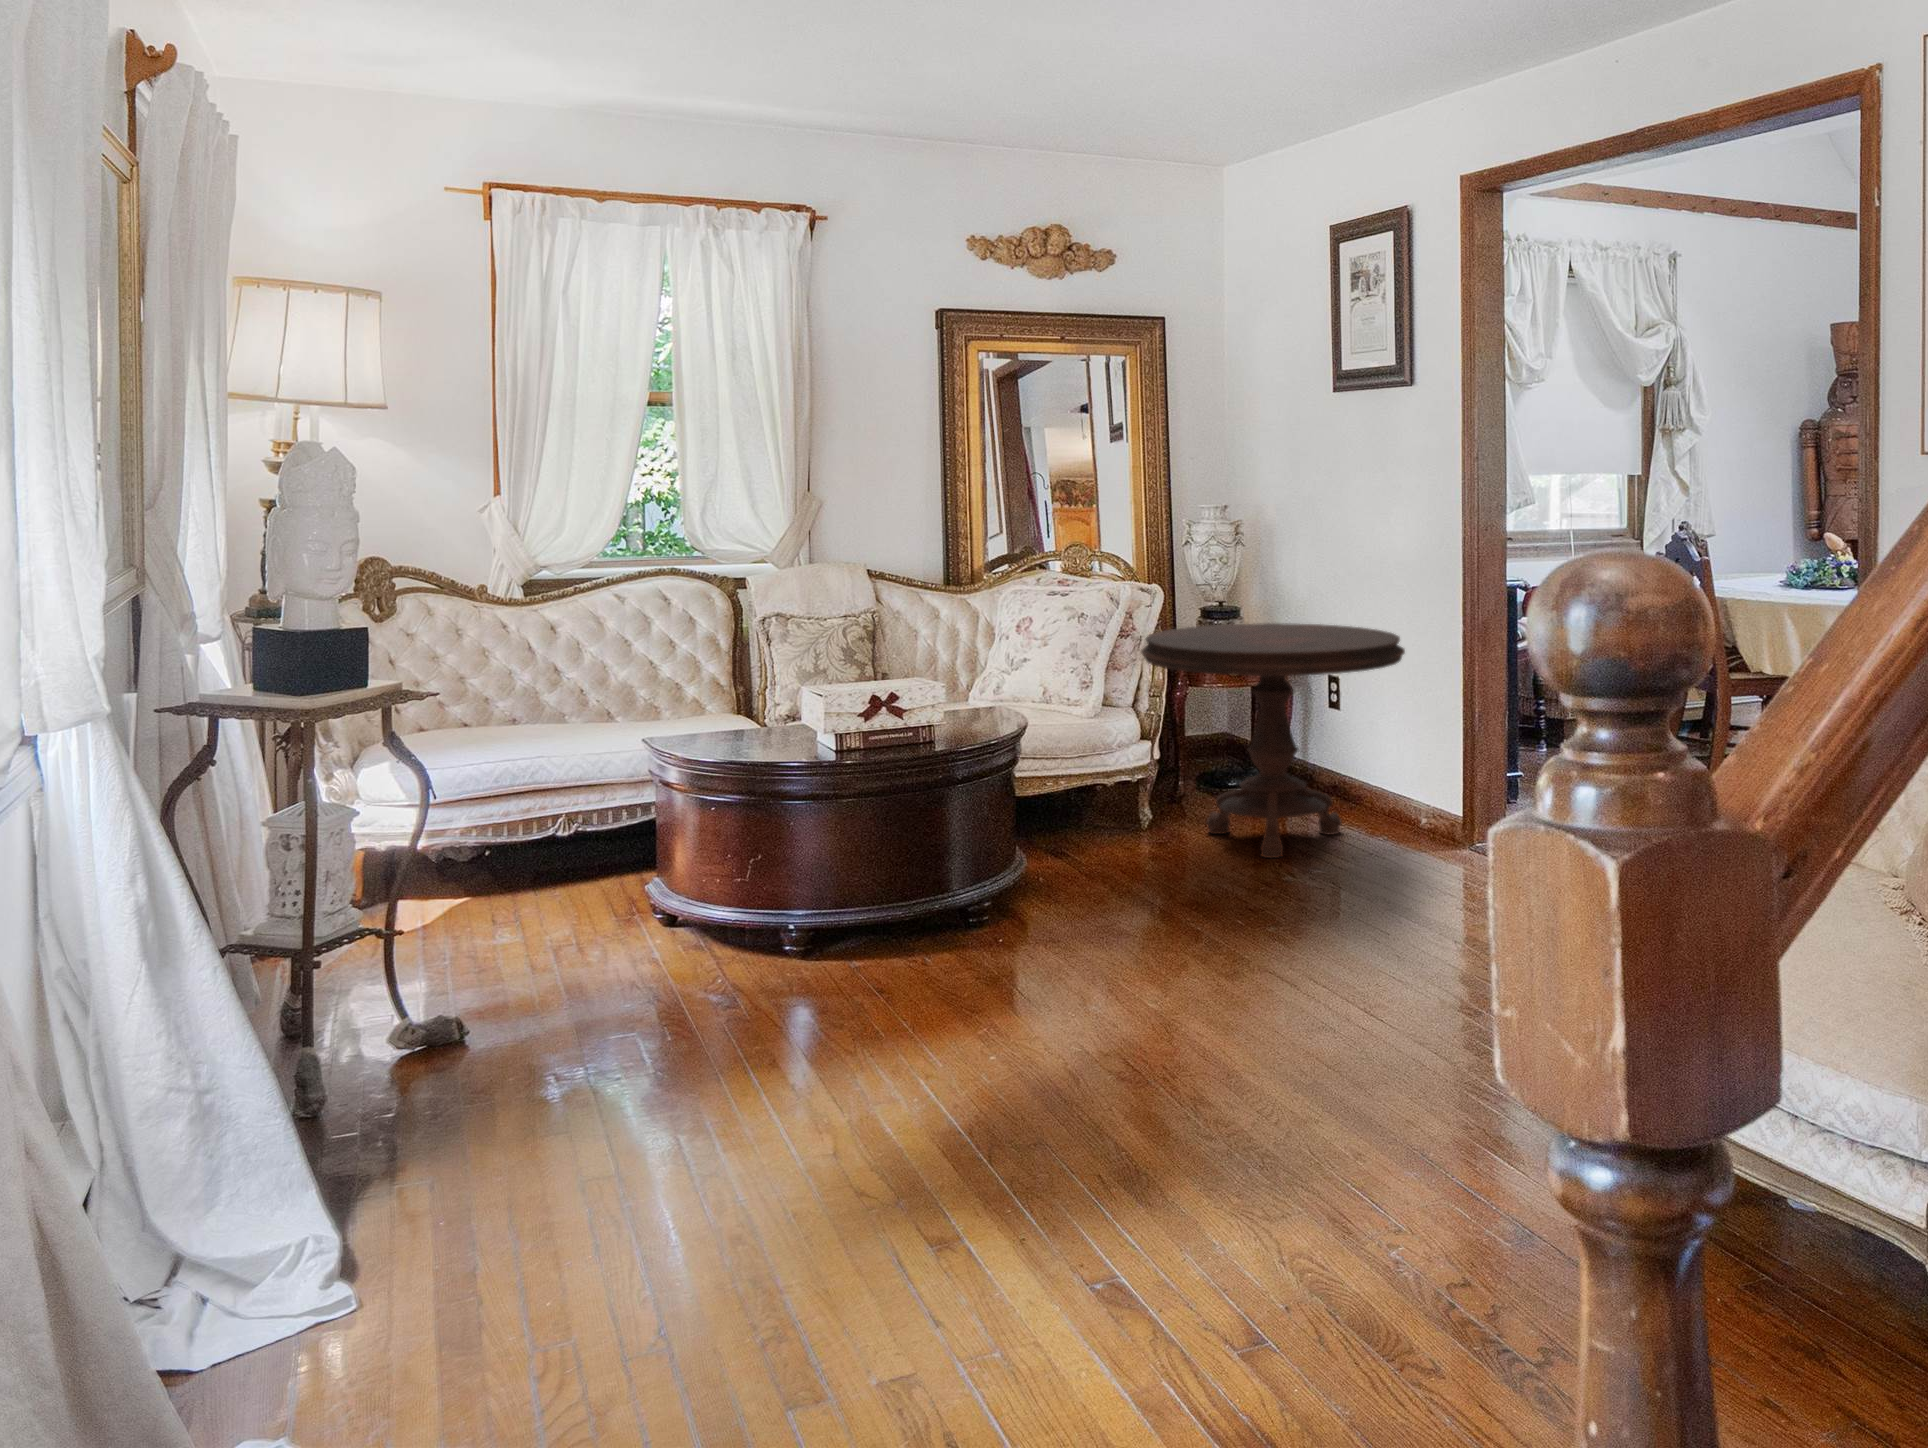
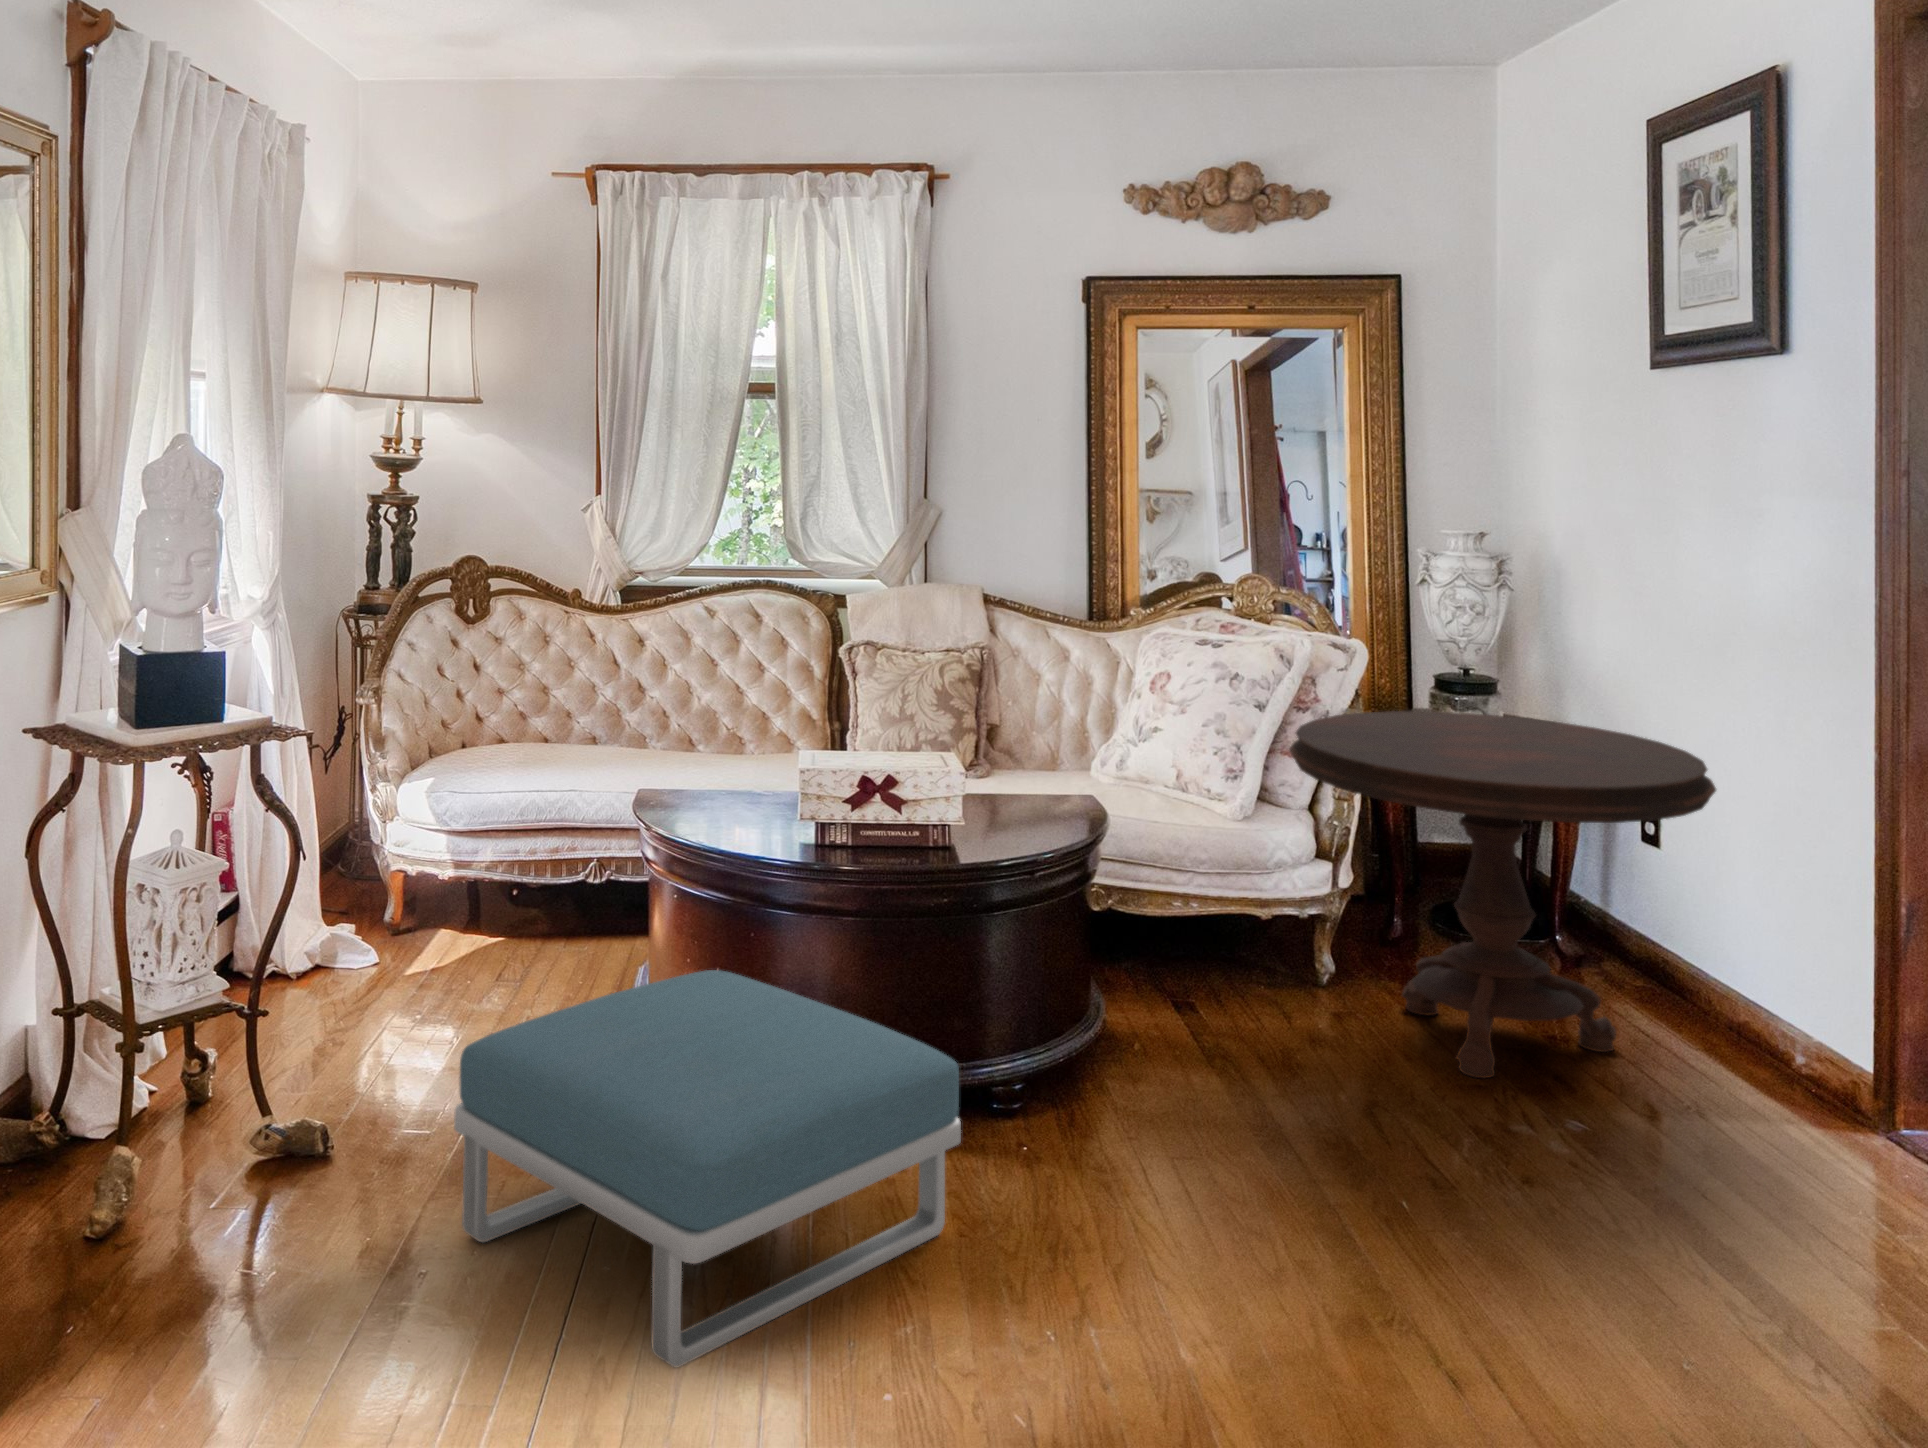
footstool: none [644,847,1027,1086] -> present [454,970,961,1367]

